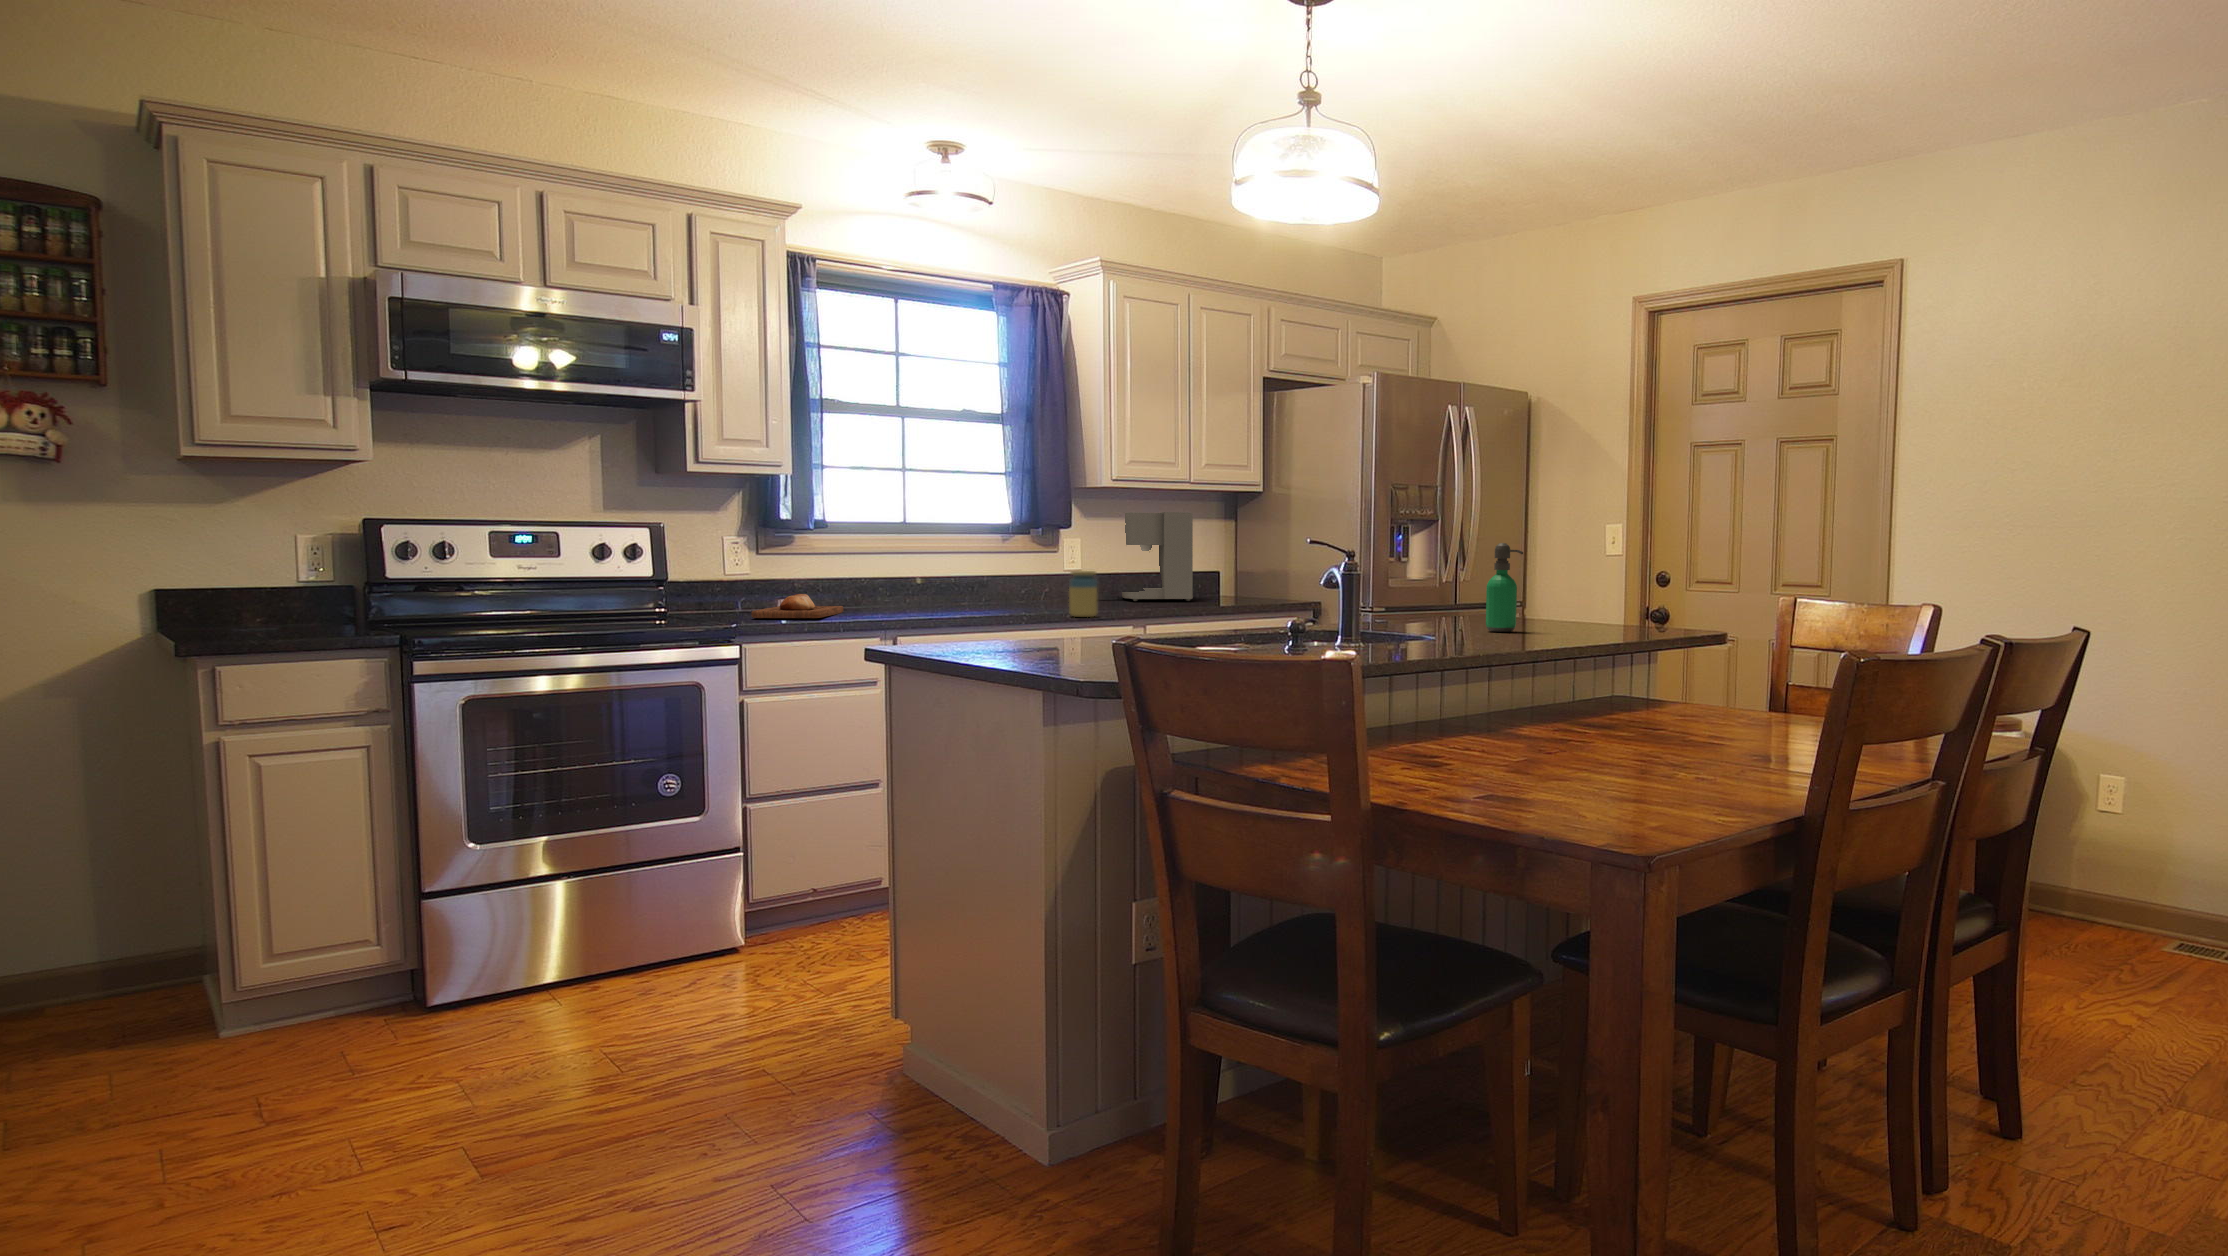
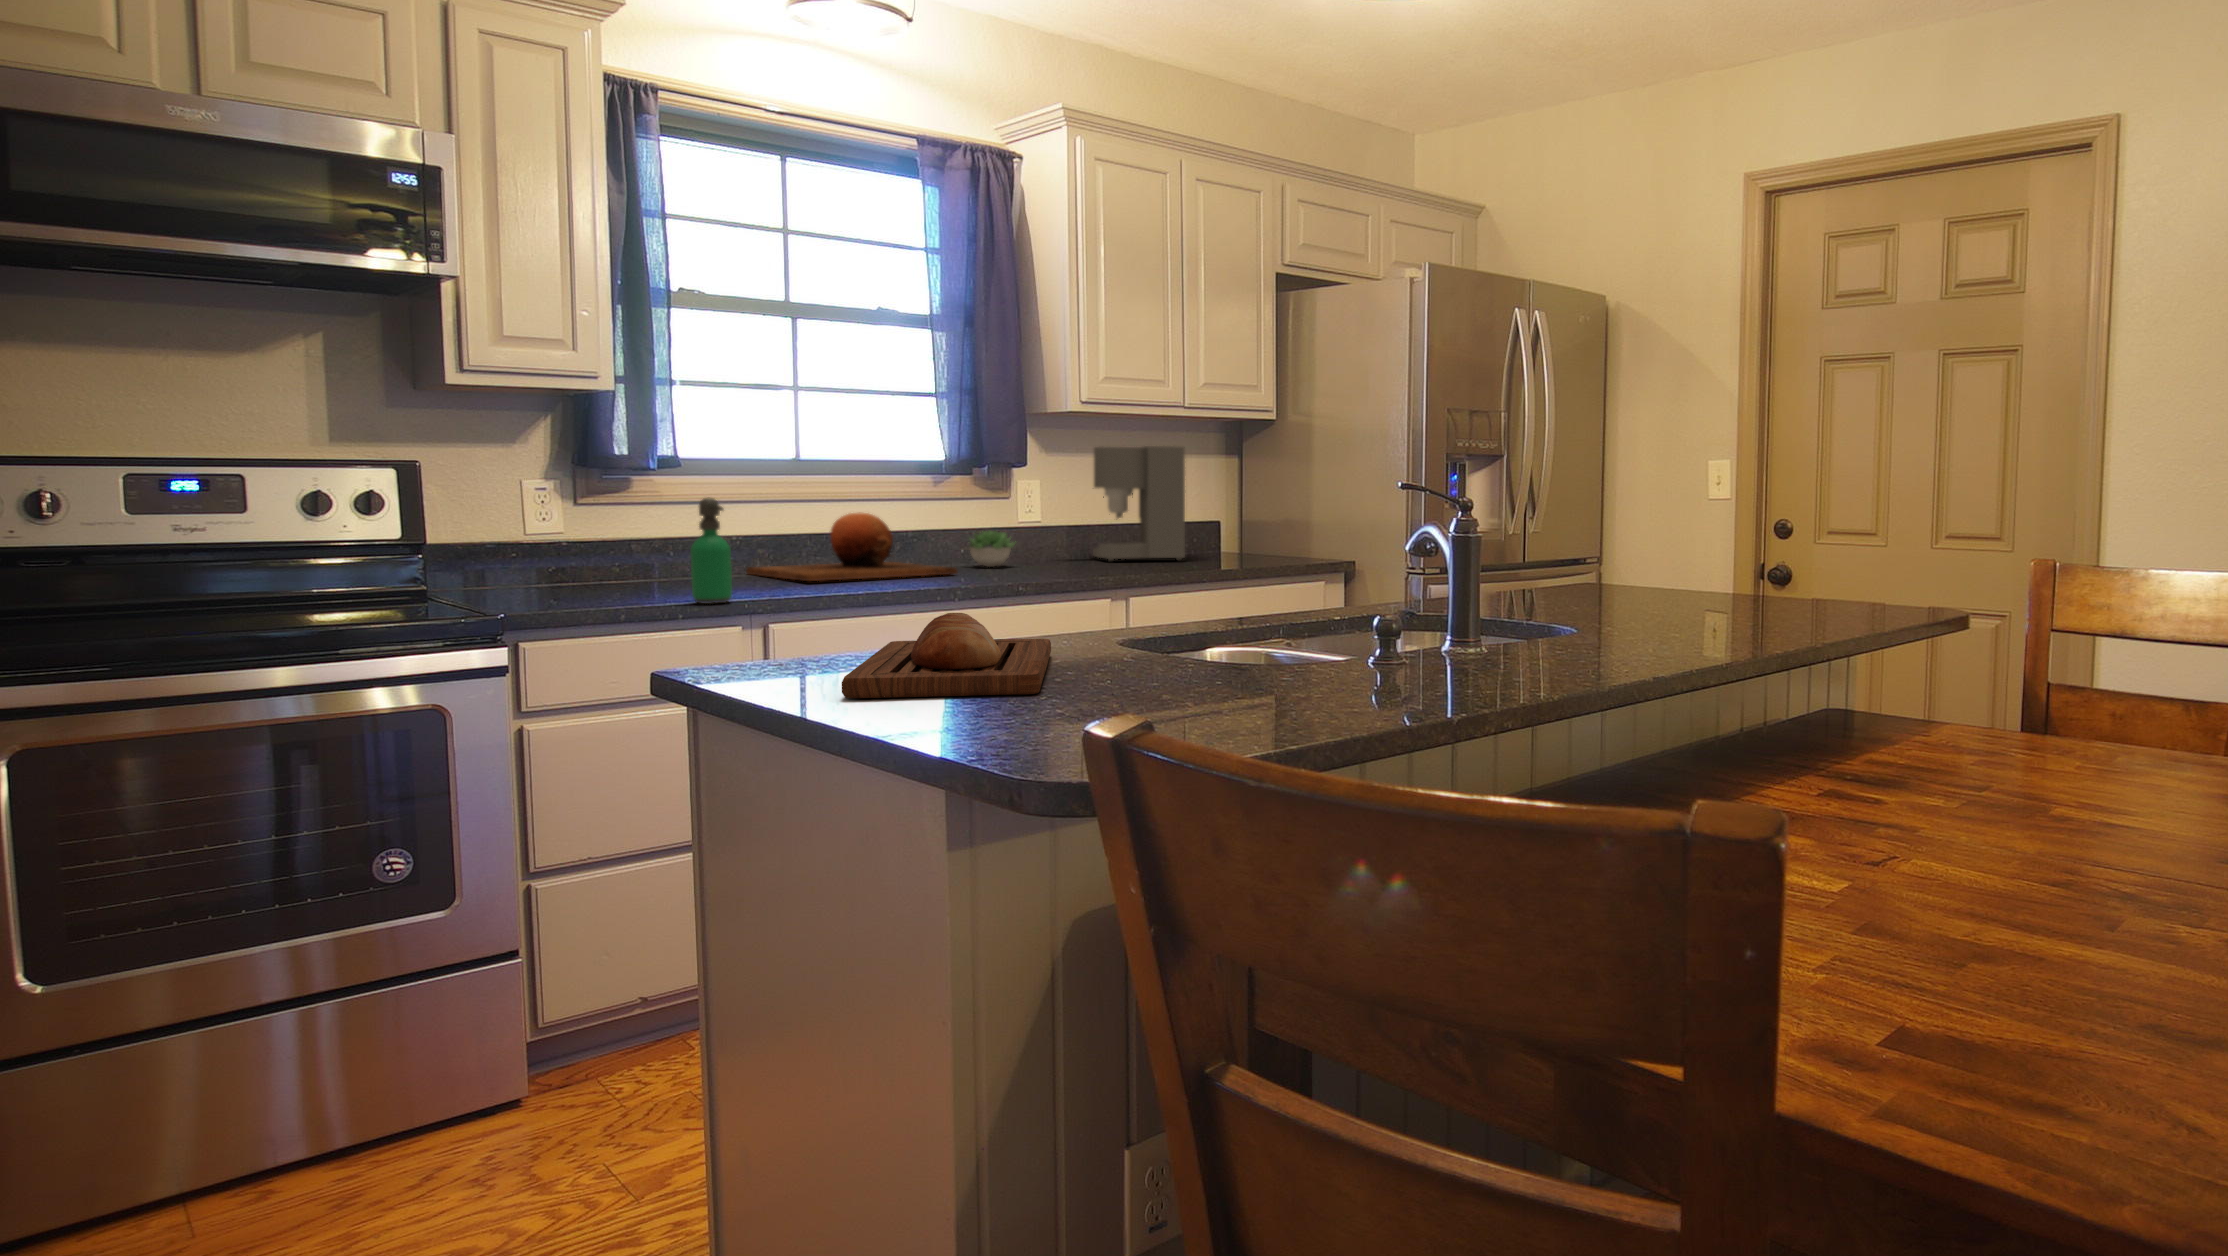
soap dispenser: present [1486,543,1523,632] -> present [690,497,733,604]
chopping board: none [869,562,1022,611] -> present [746,512,958,581]
jar: present [1069,571,1097,617] -> none [1022,525,1061,588]
succulent plant: none [1024,576,1065,604] -> present [970,531,1015,567]
bread loaf: present [751,594,843,618] -> present [842,613,1051,698]

